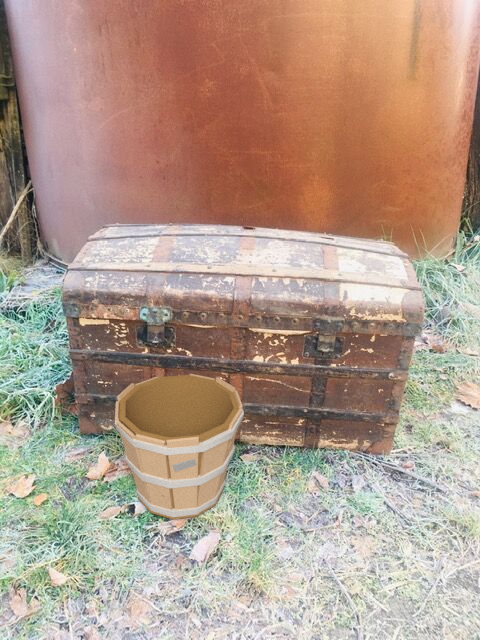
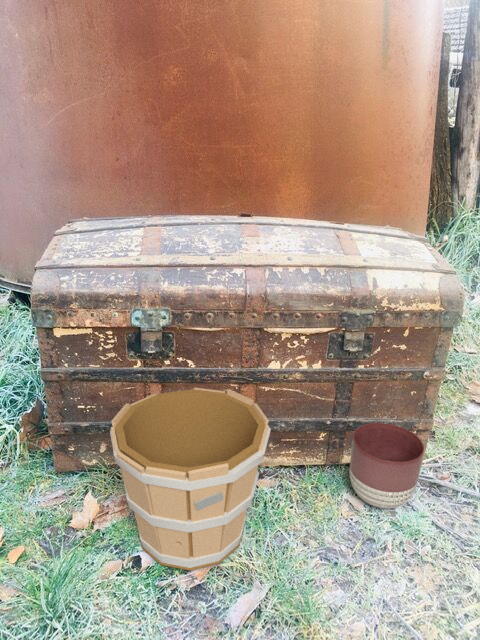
planter: none [319,414,381,487] -> present [349,423,424,508]

